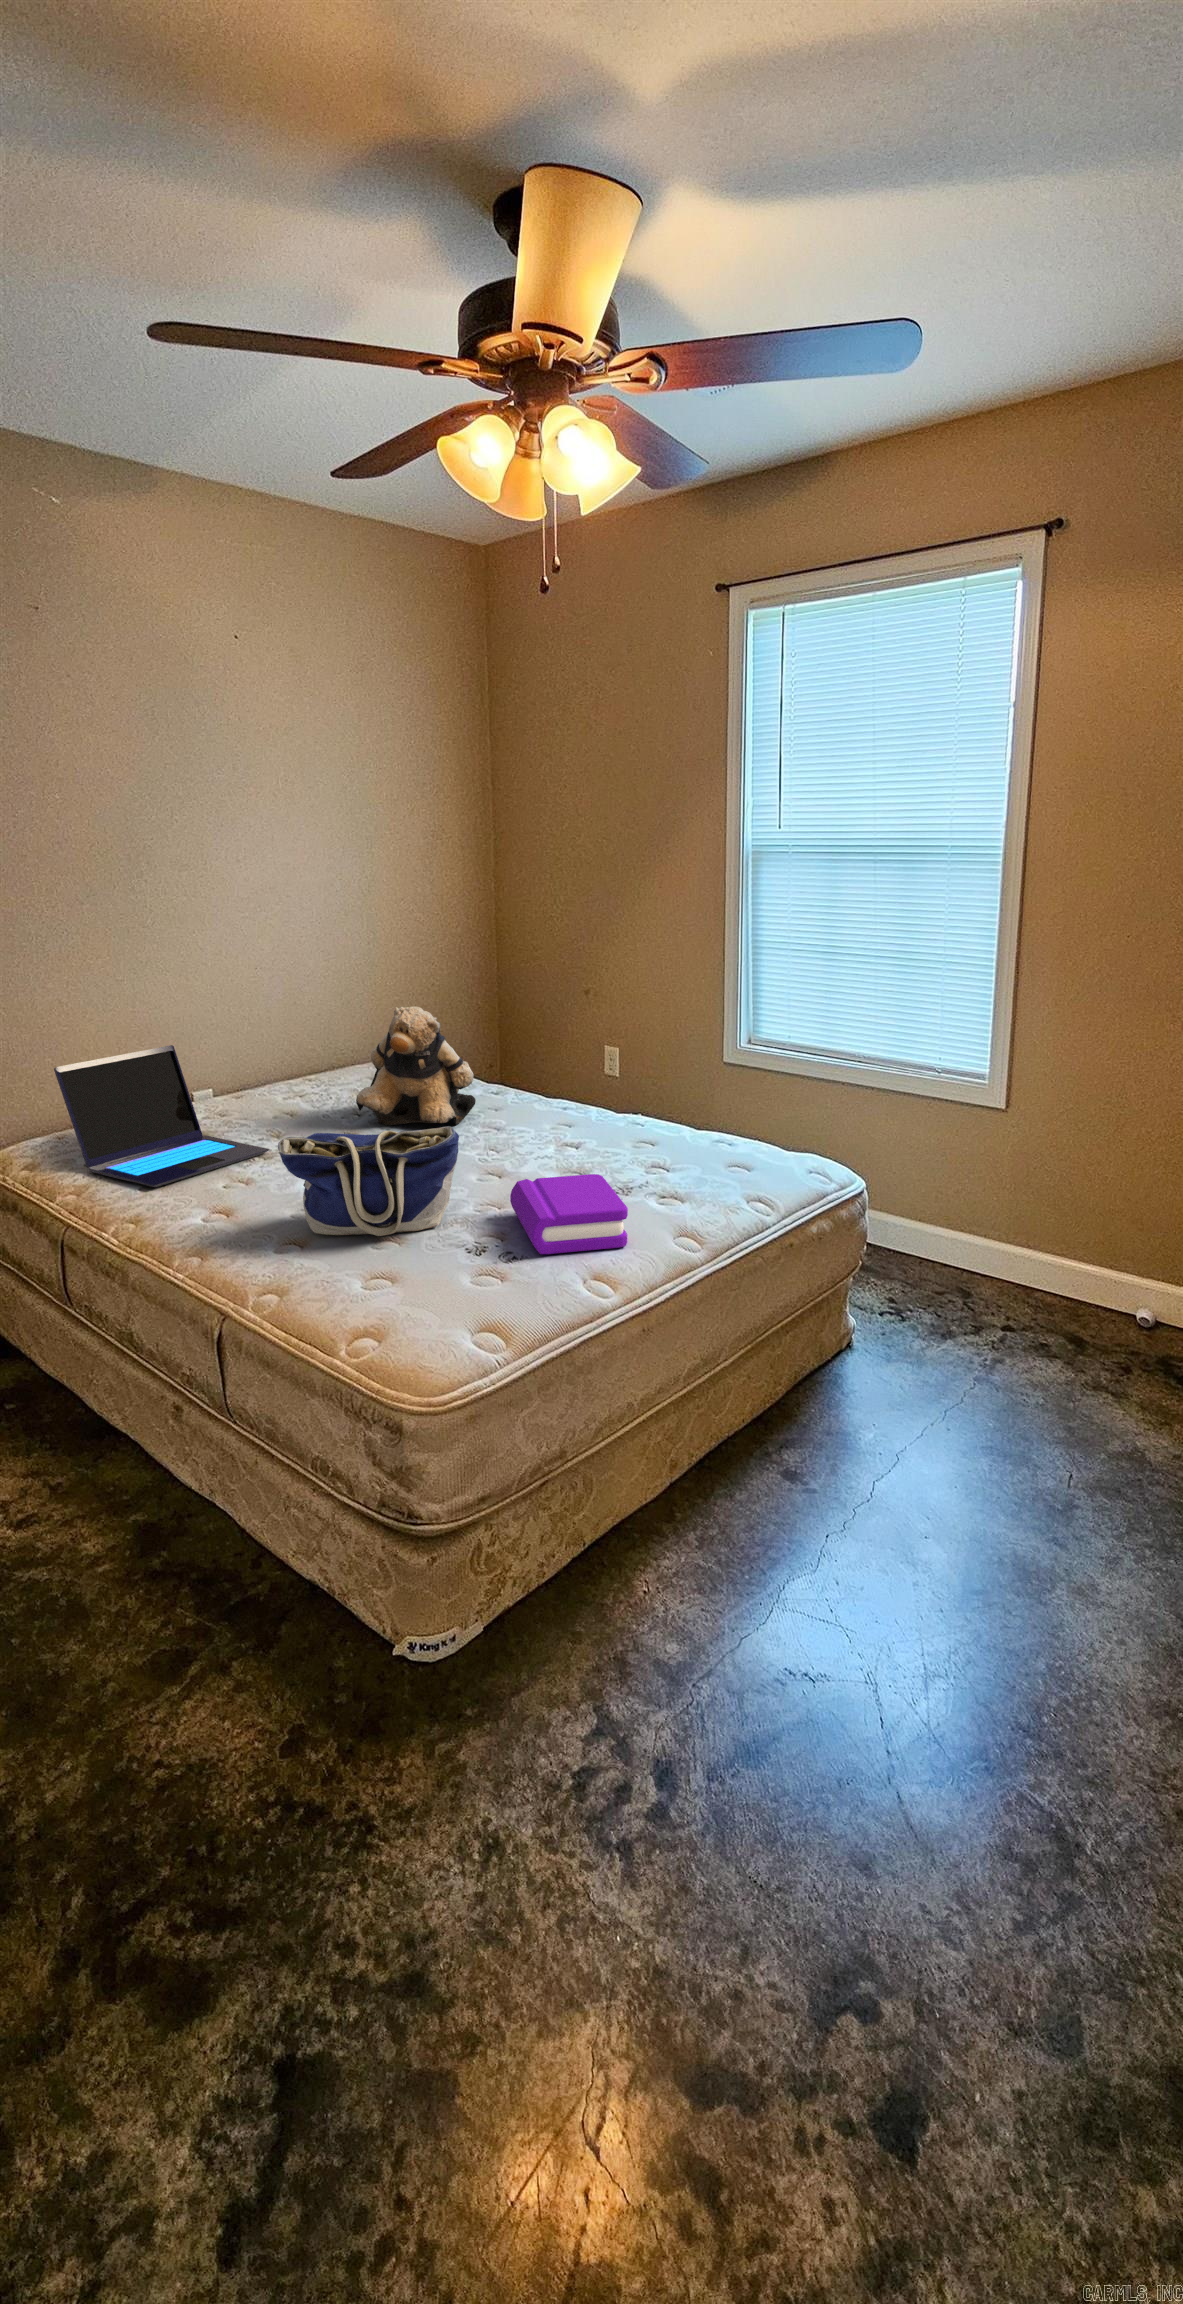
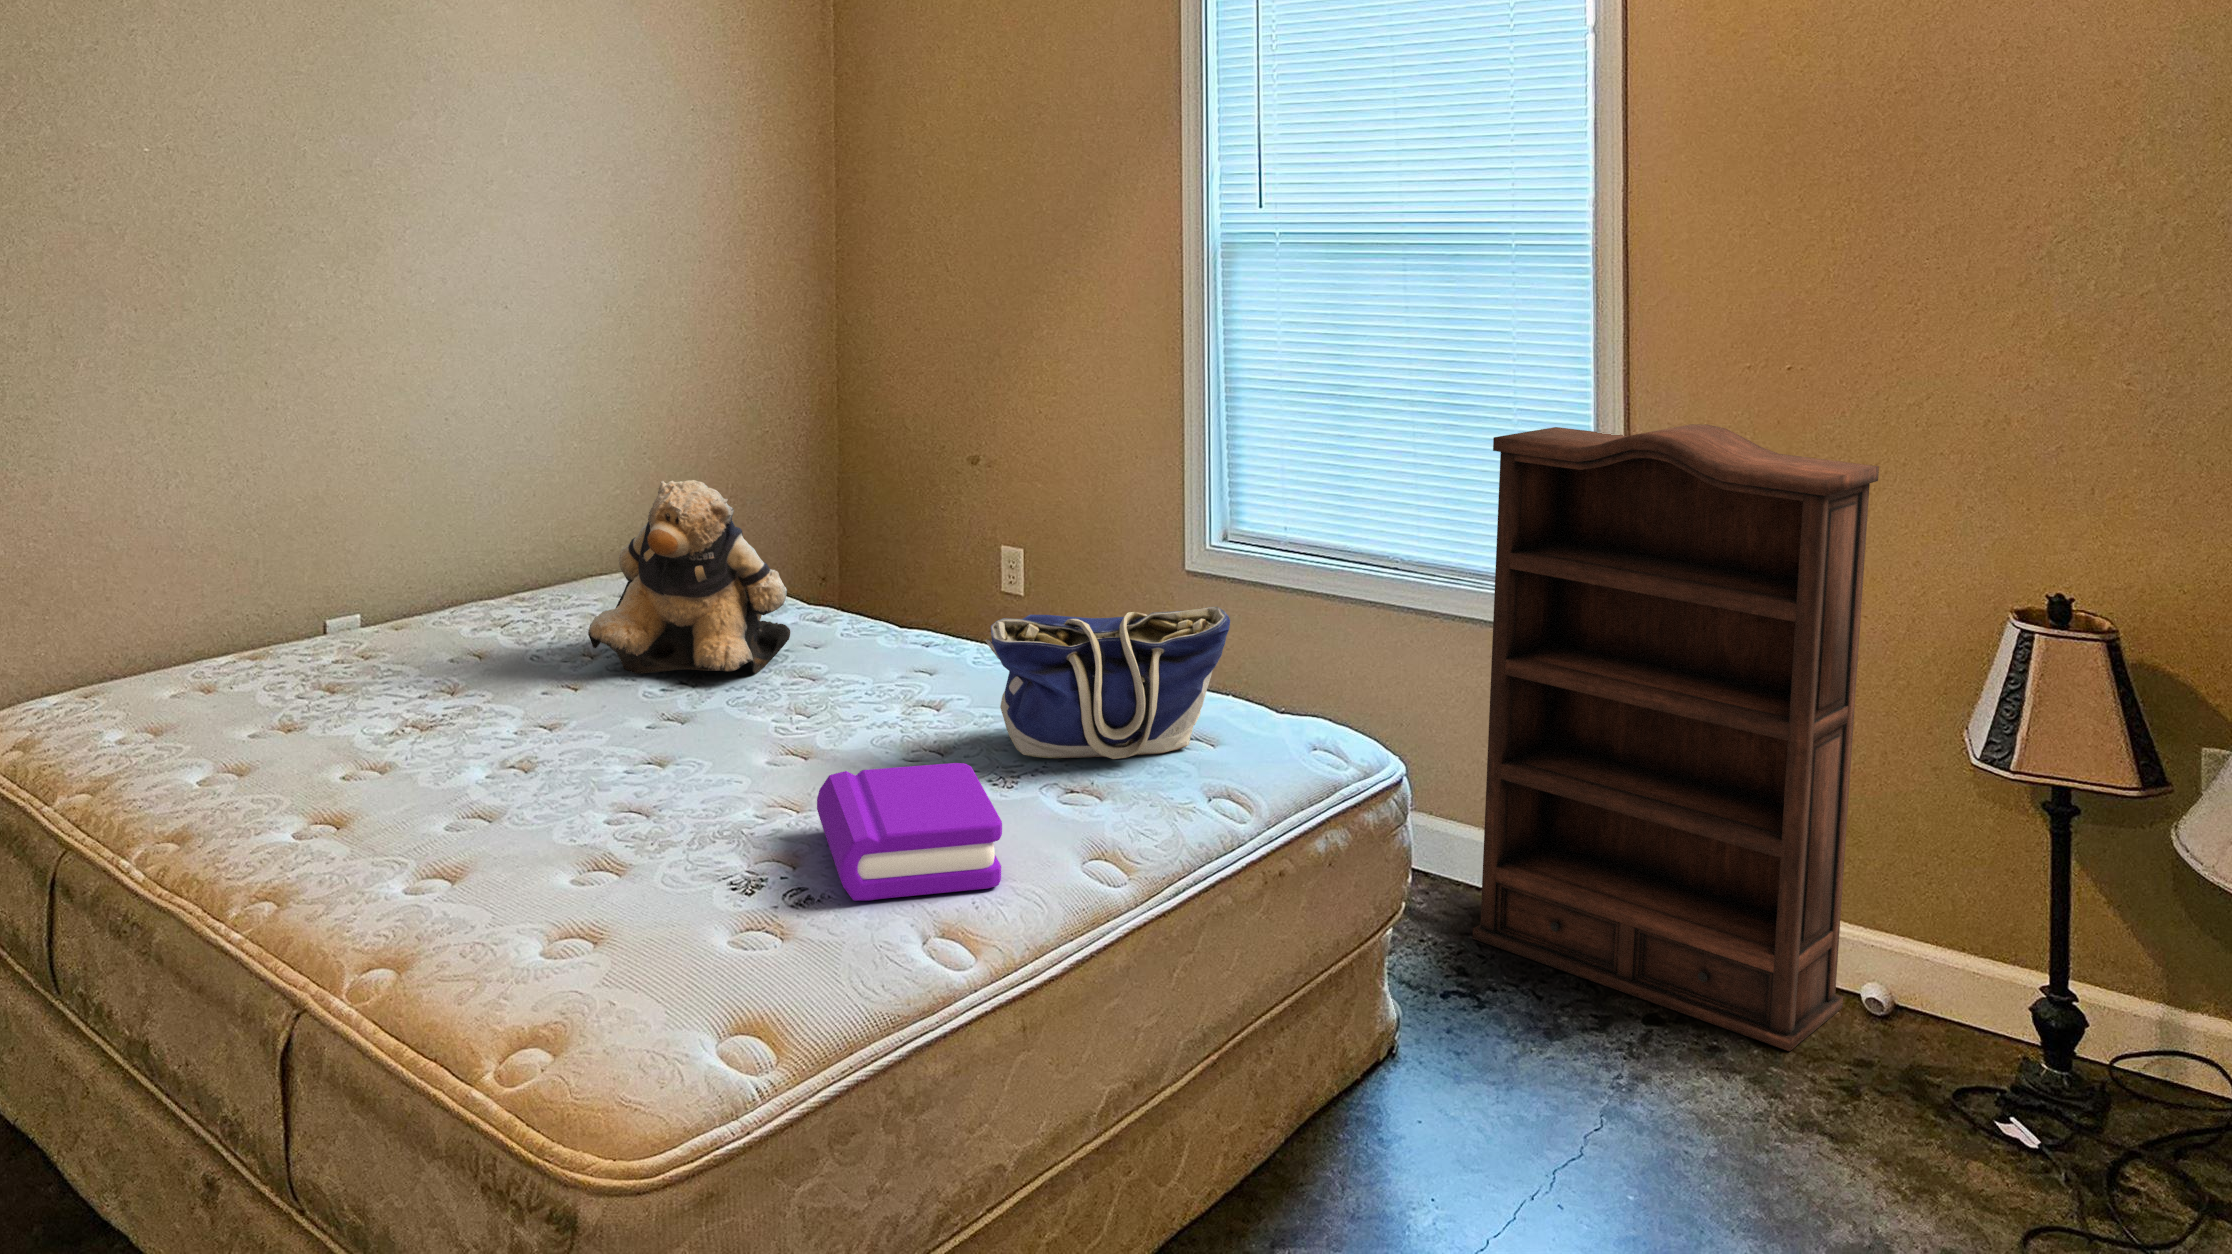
bookshelf: none [890,961,1176,1348] -> present [1472,424,1879,1051]
laptop: present [54,1045,269,1187] -> none [69,538,430,781]
tote bag: present [278,1126,459,1236] -> present [985,607,1230,759]

